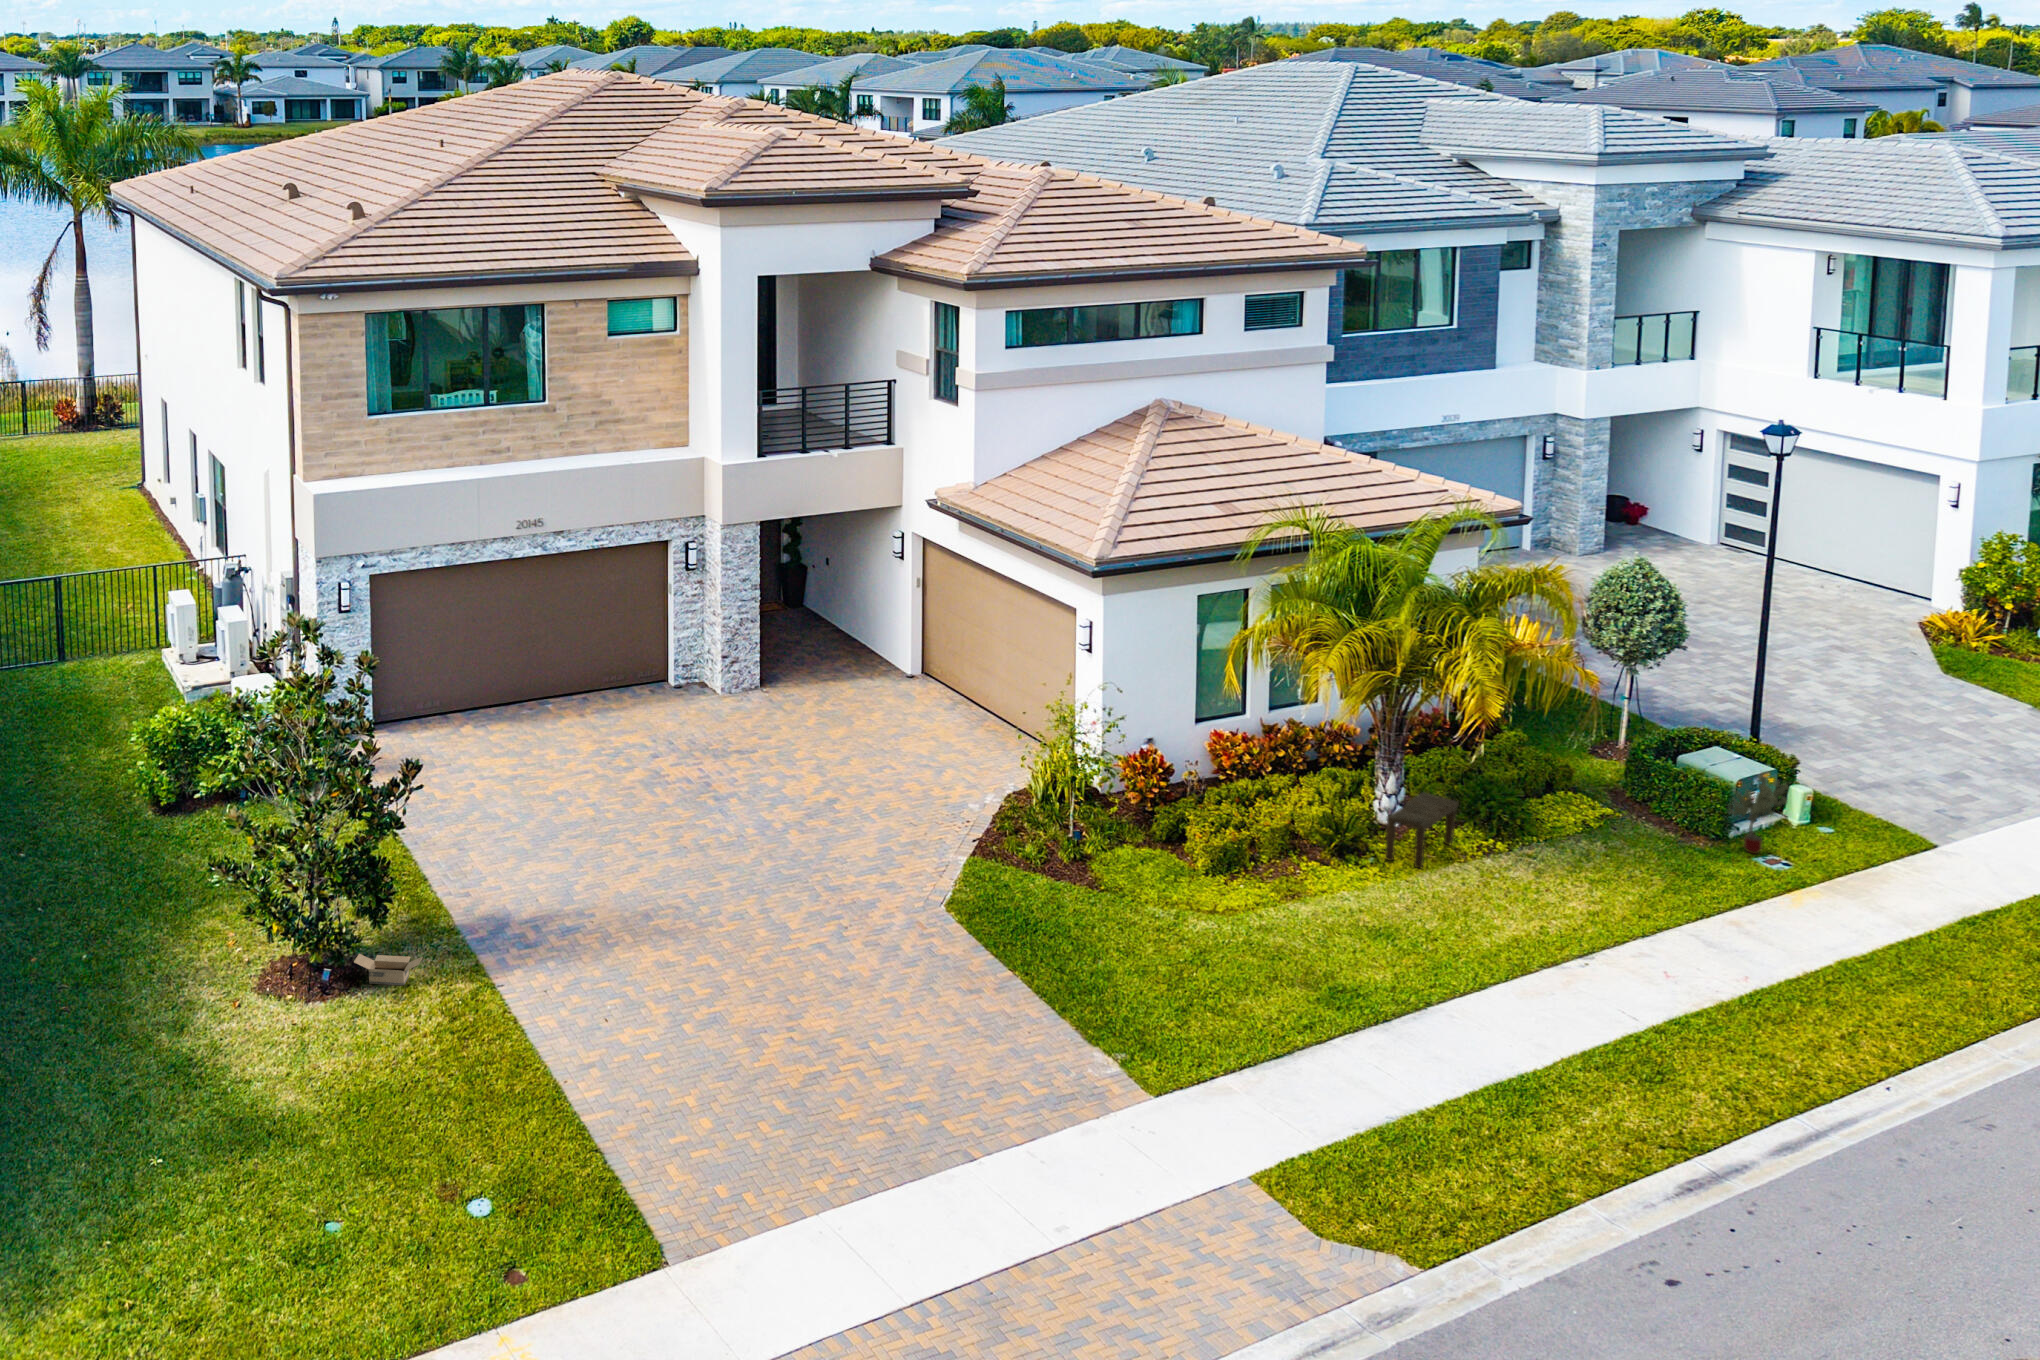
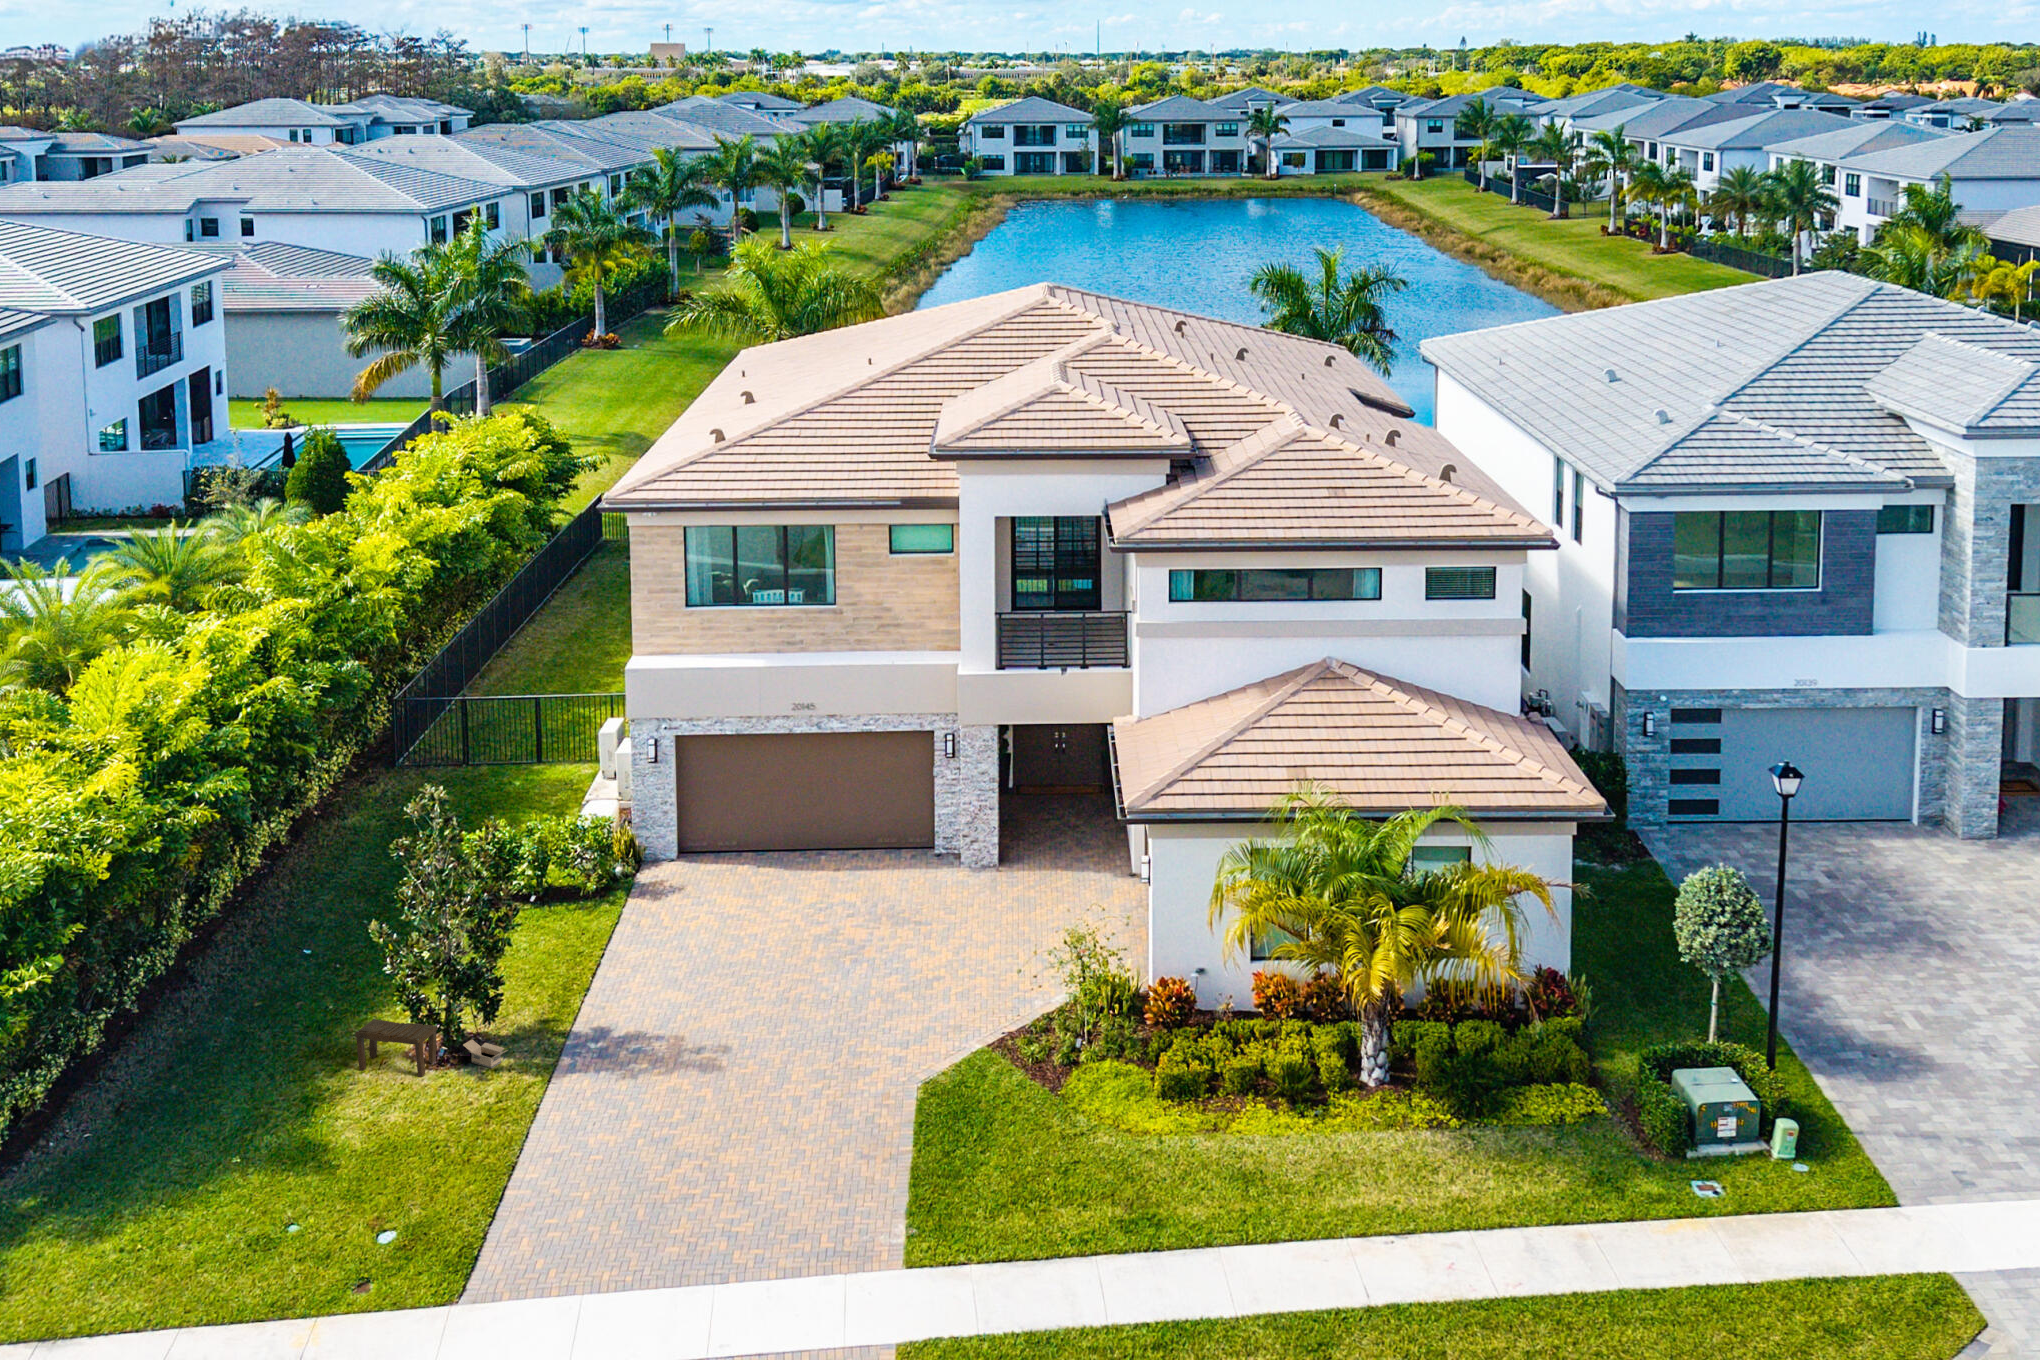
potted tree: present [1728,773,1788,854] -> none [1652,1099,1718,1177]
bench: present [1385,792,1459,868] -> present [355,1019,438,1077]

